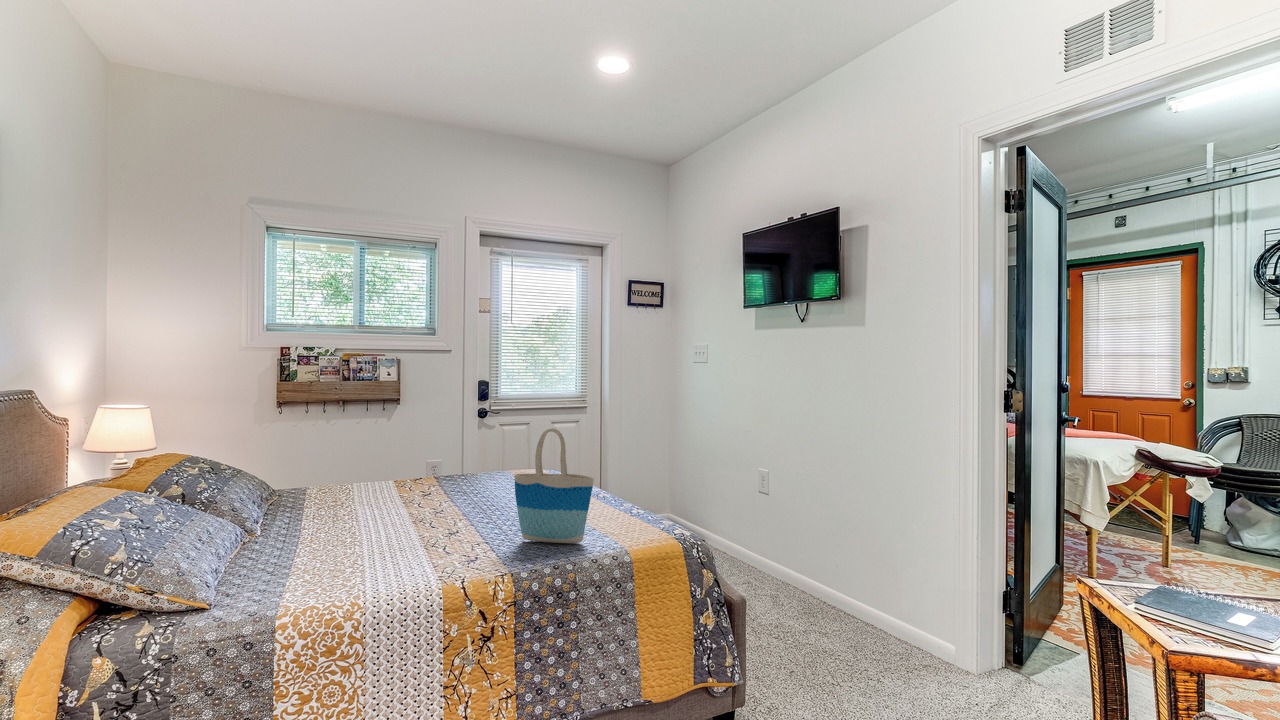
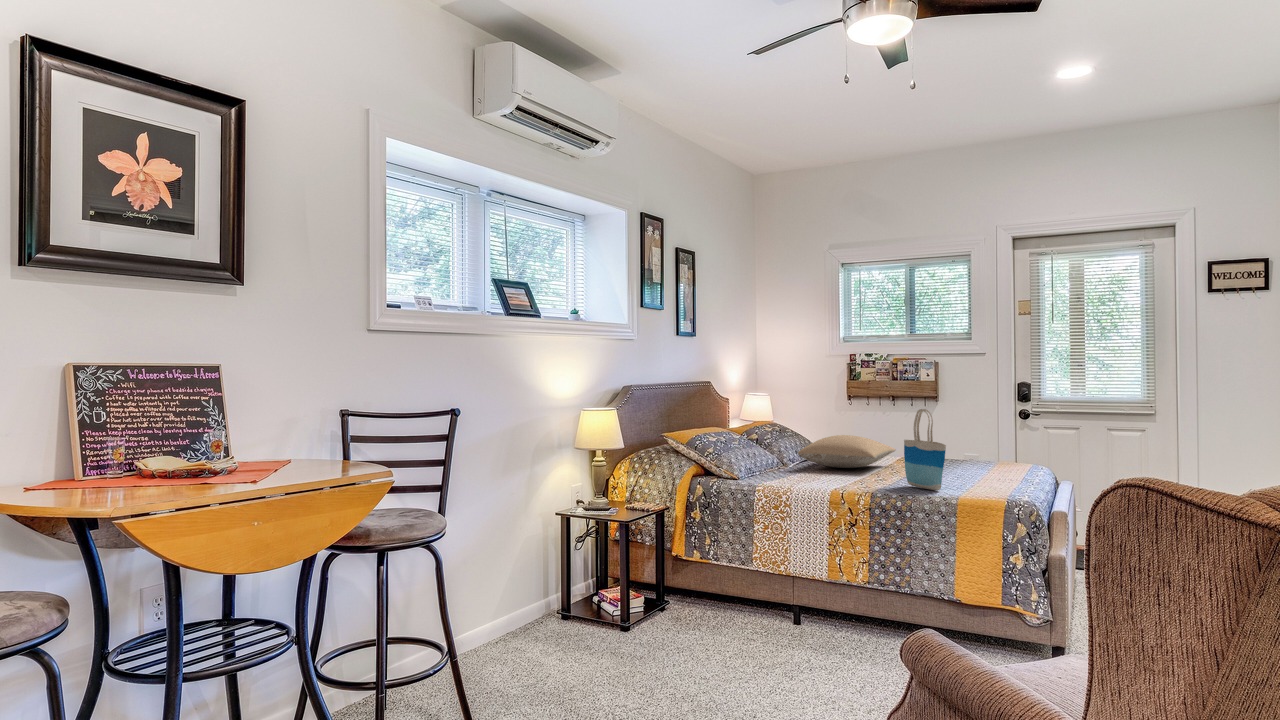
pillow: none [294,469,432,523] -> present [798,435,896,468]

